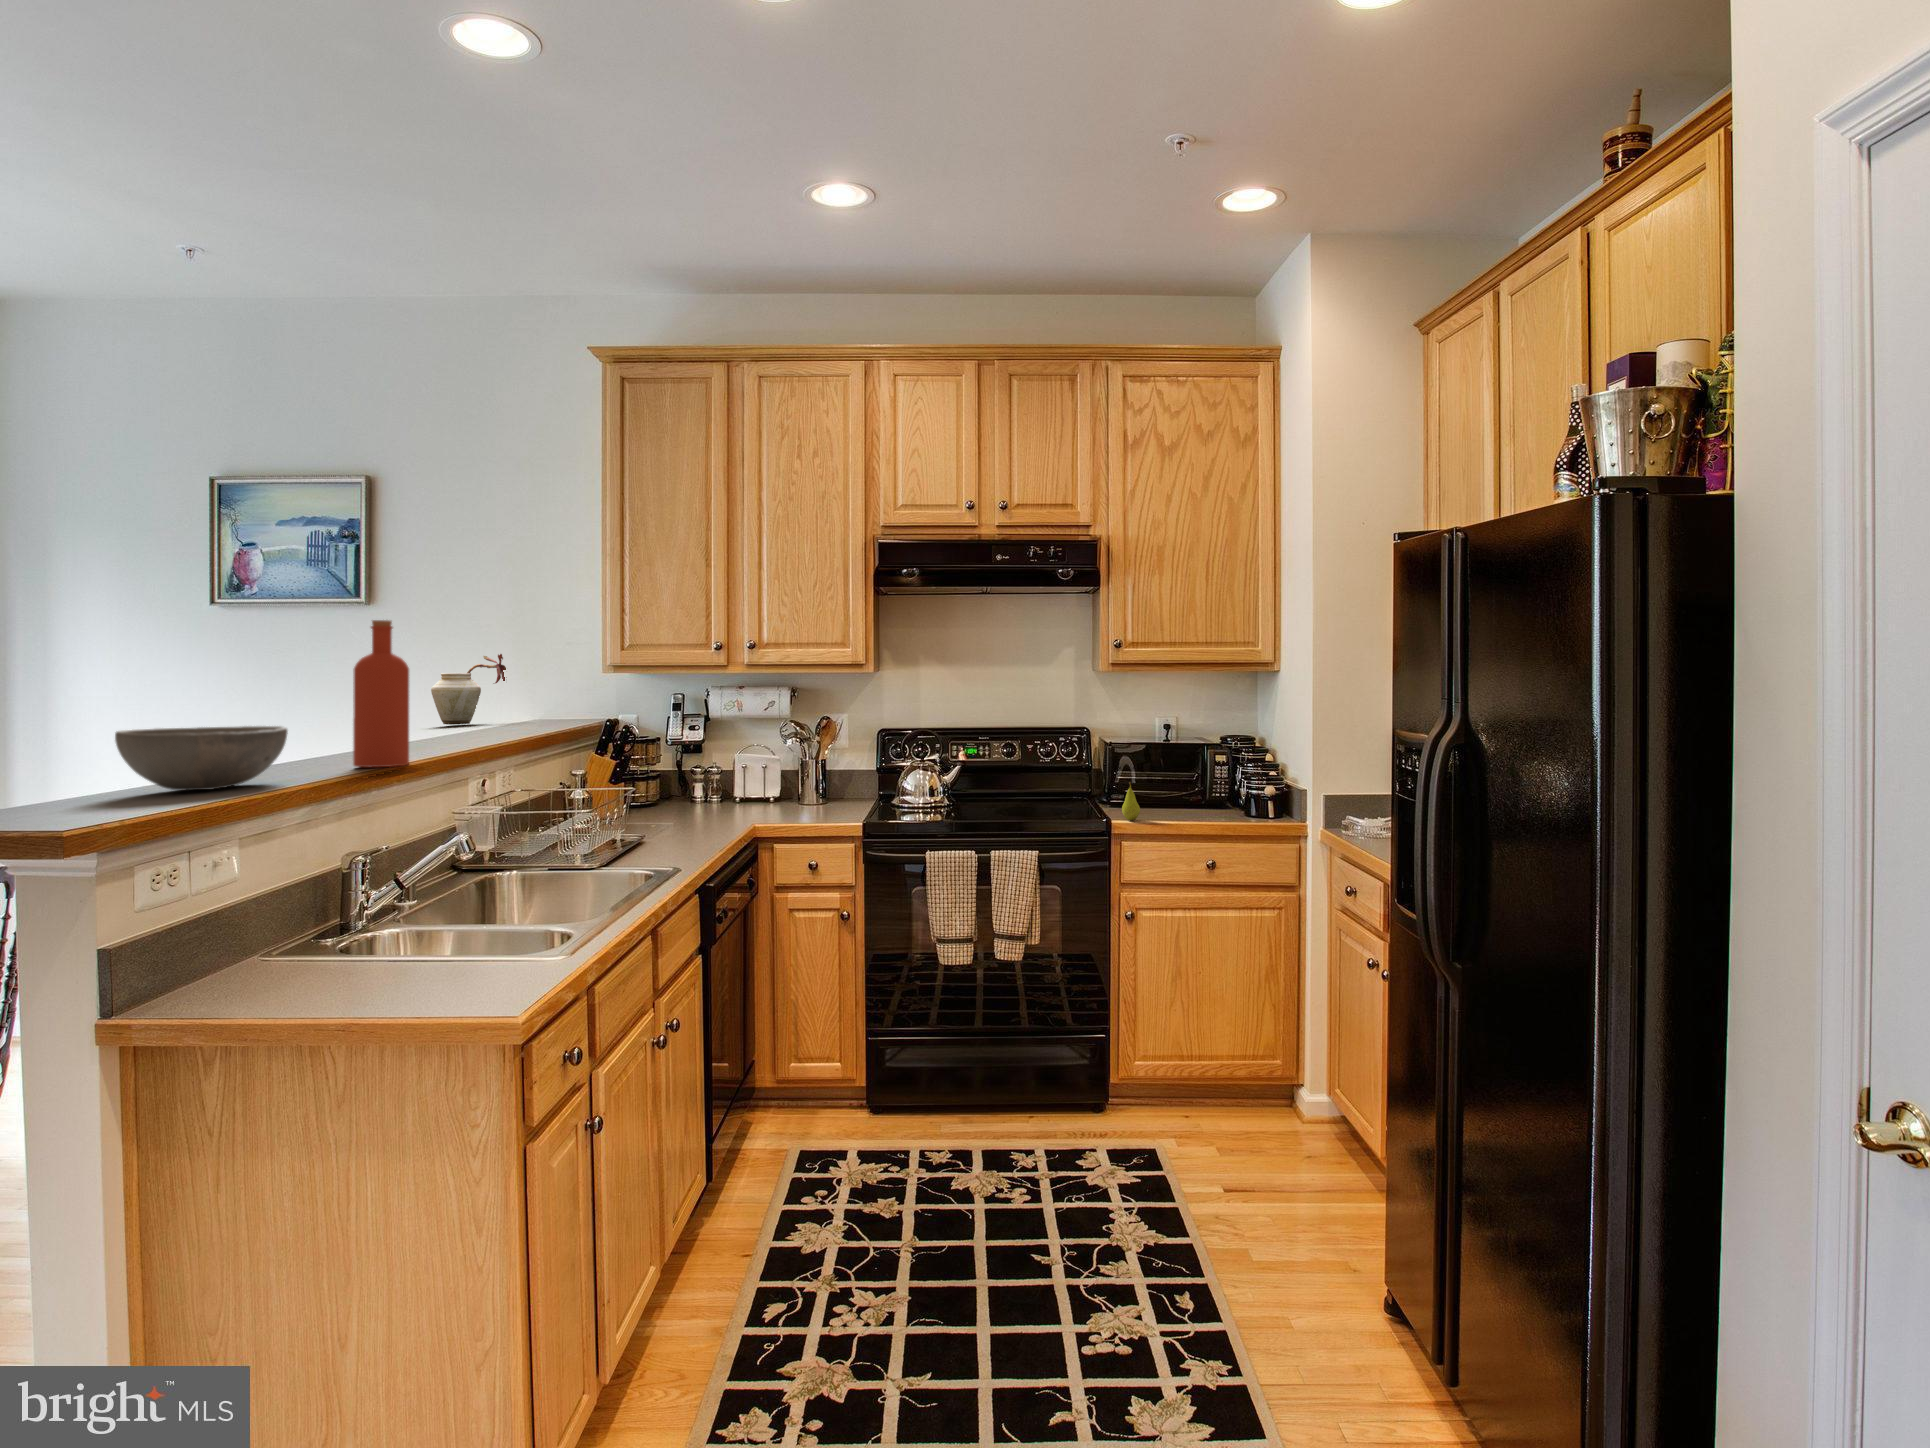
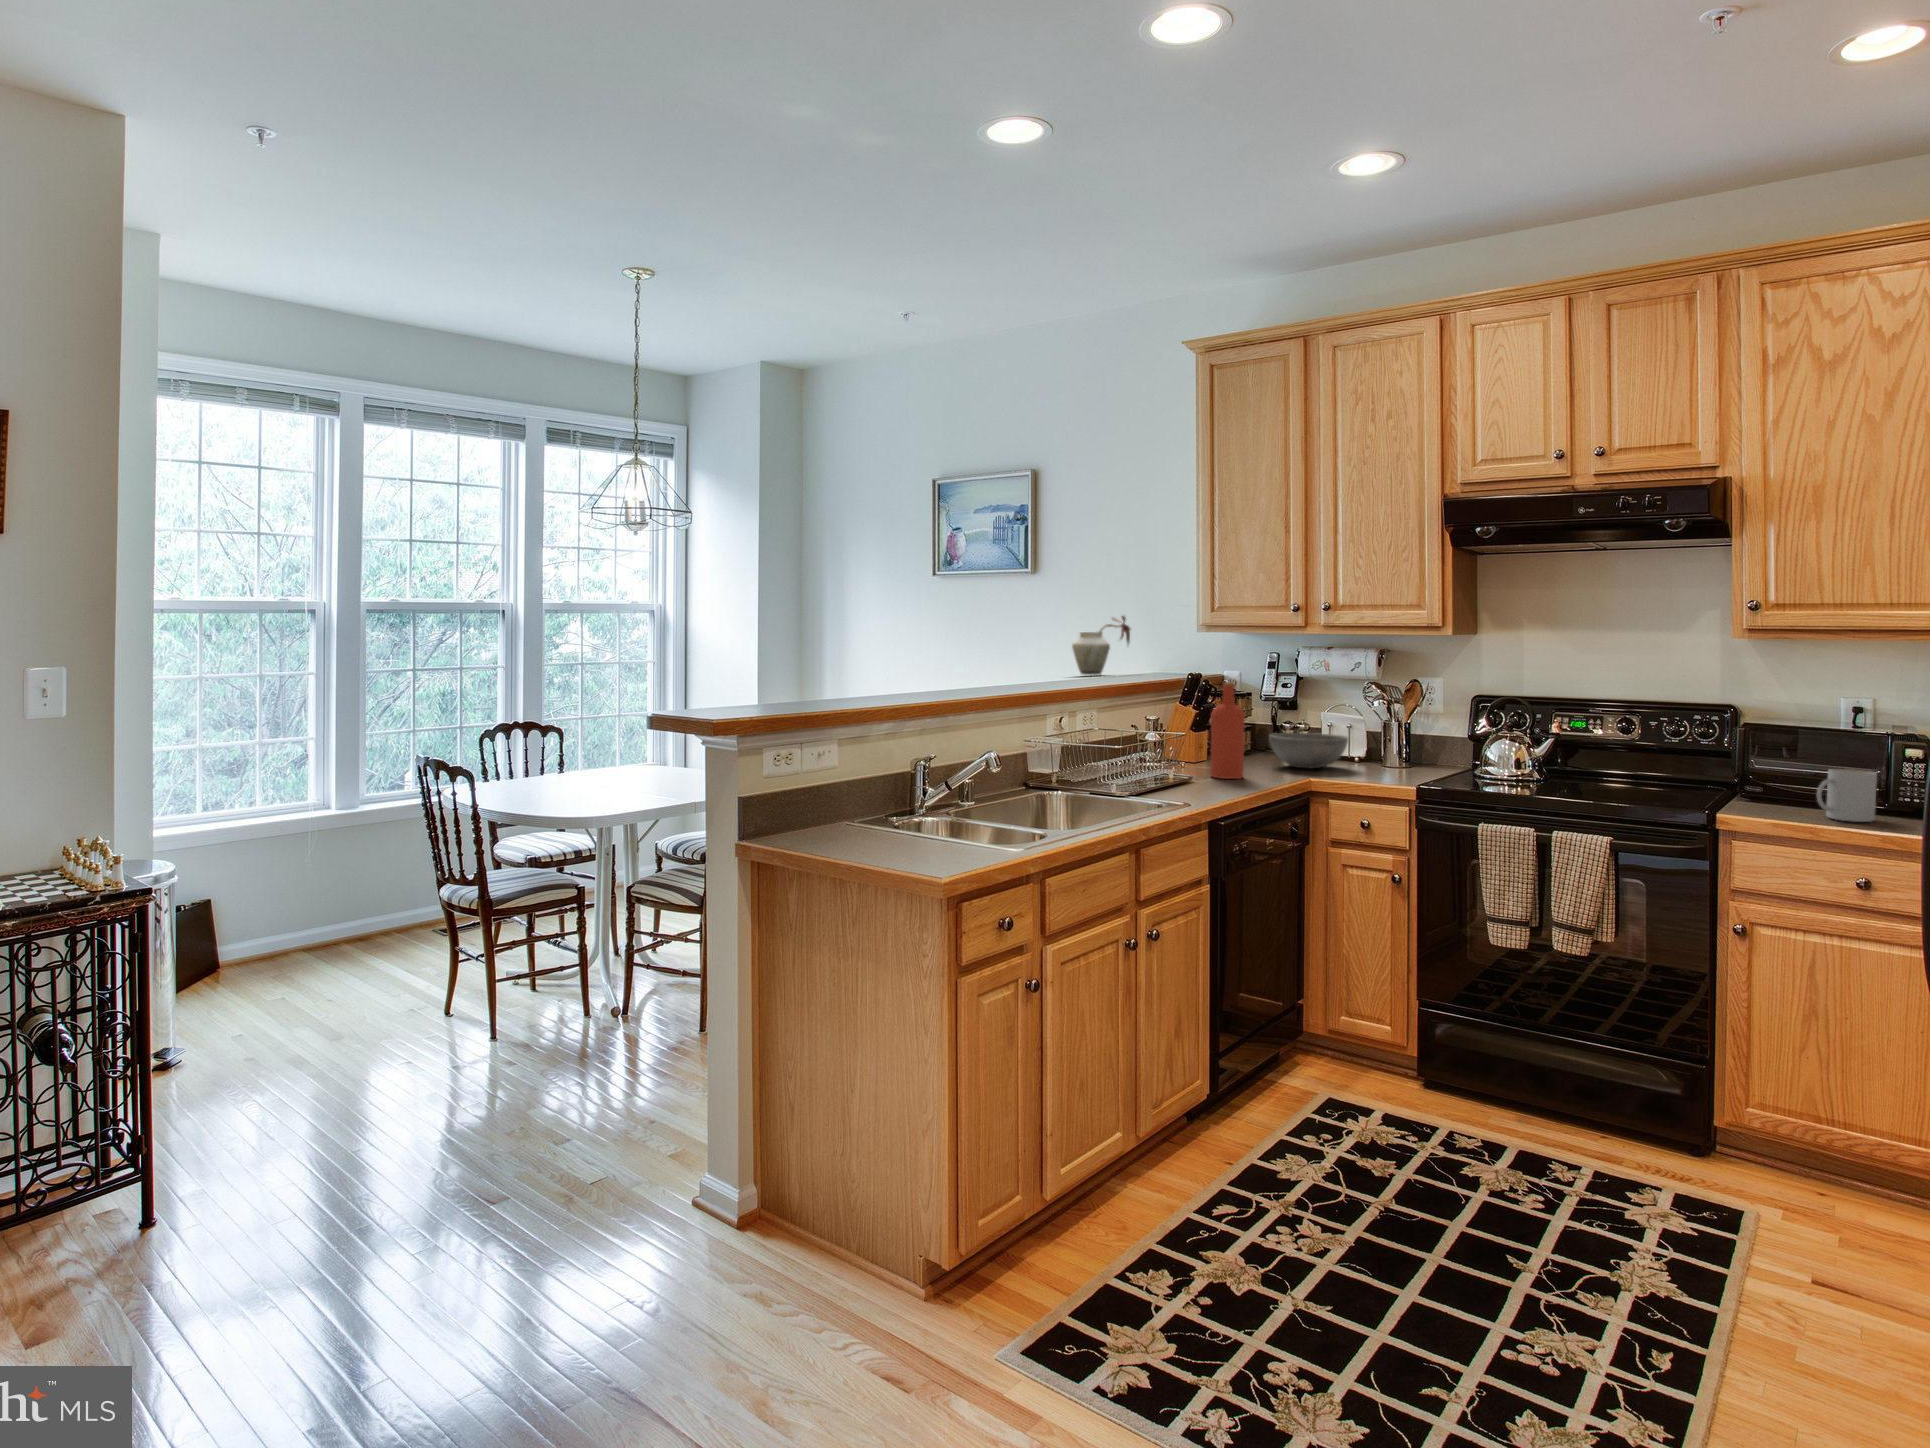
bottle: present [353,620,409,767] -> present [1210,682,1245,779]
bowl: present [115,726,288,790] -> present [1269,733,1348,768]
mug: none [1162,779,1195,819] -> present [1817,769,1877,822]
fruit: present [1122,782,1140,820] -> none [1754,767,1782,815]

